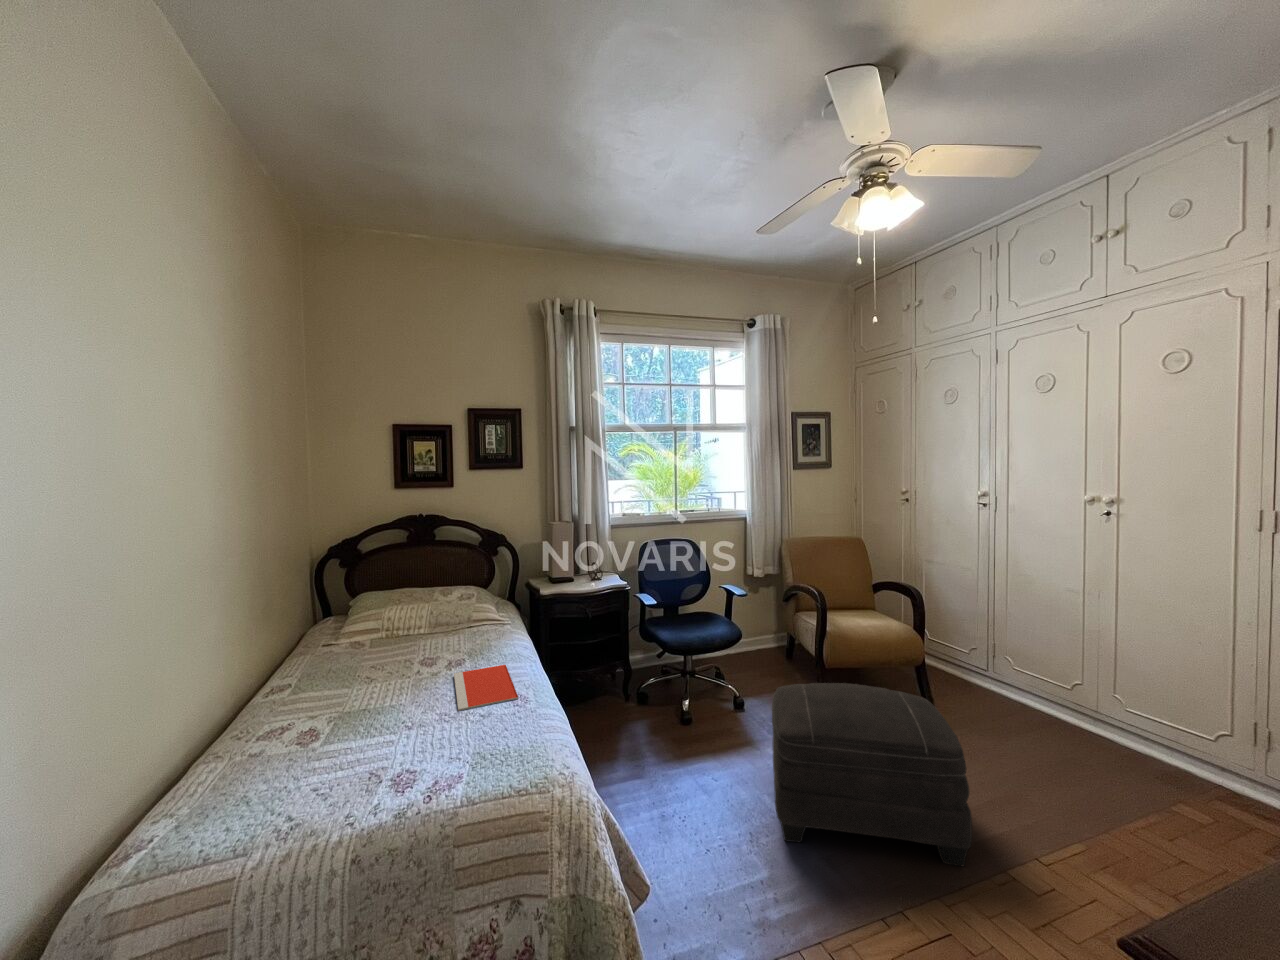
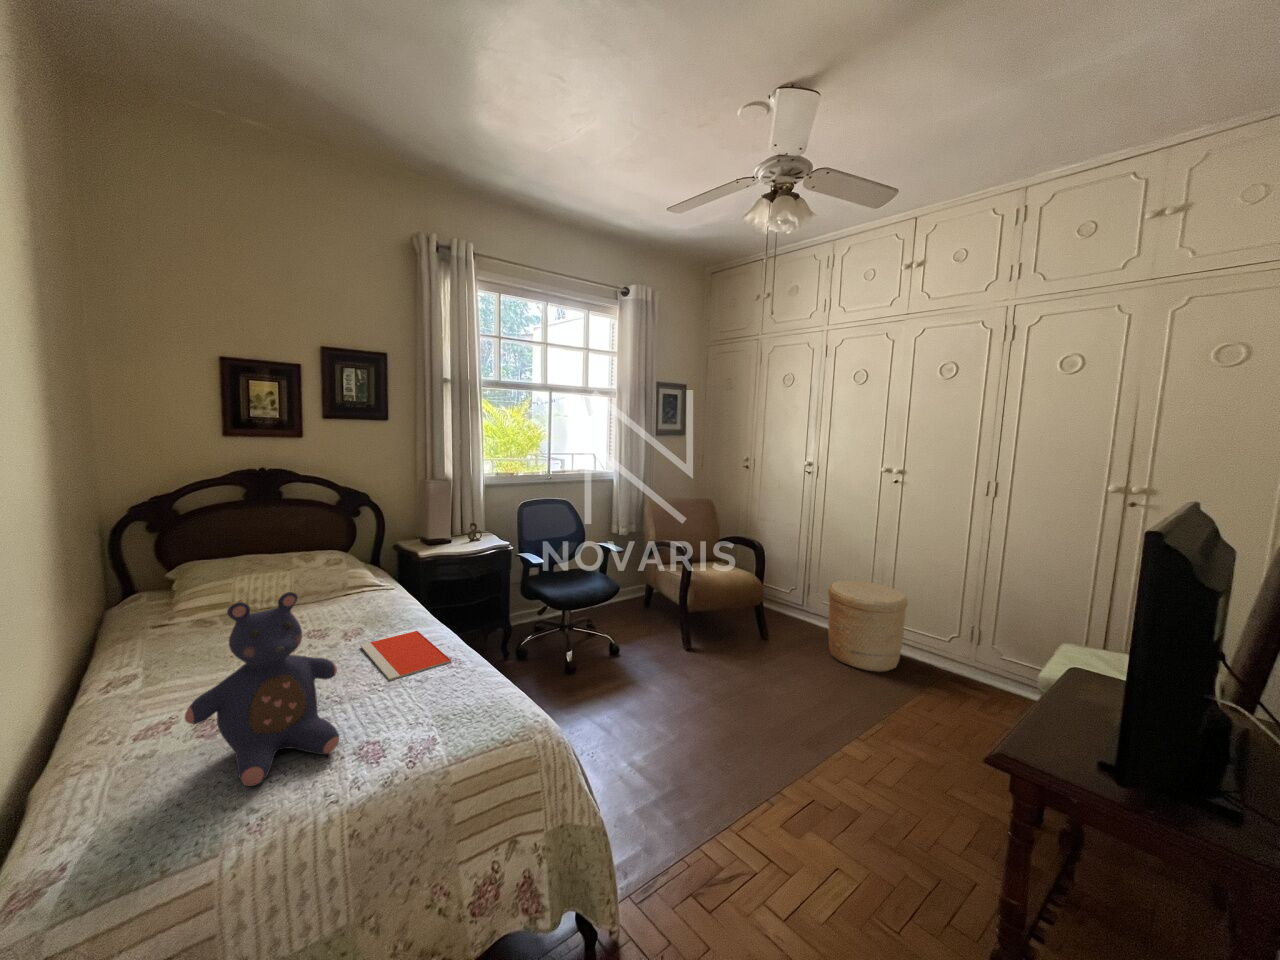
teddy bear: none [270,622,399,794] -> present [185,592,339,786]
woven basket: none [1012,643,1141,775] -> present [828,580,908,672]
ottoman: present [772,683,972,867] -> none [660,622,817,756]

